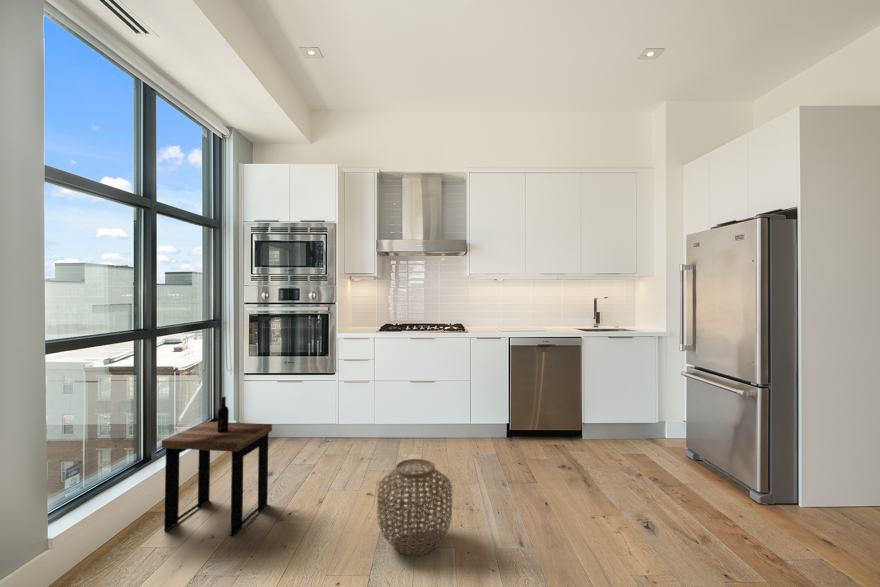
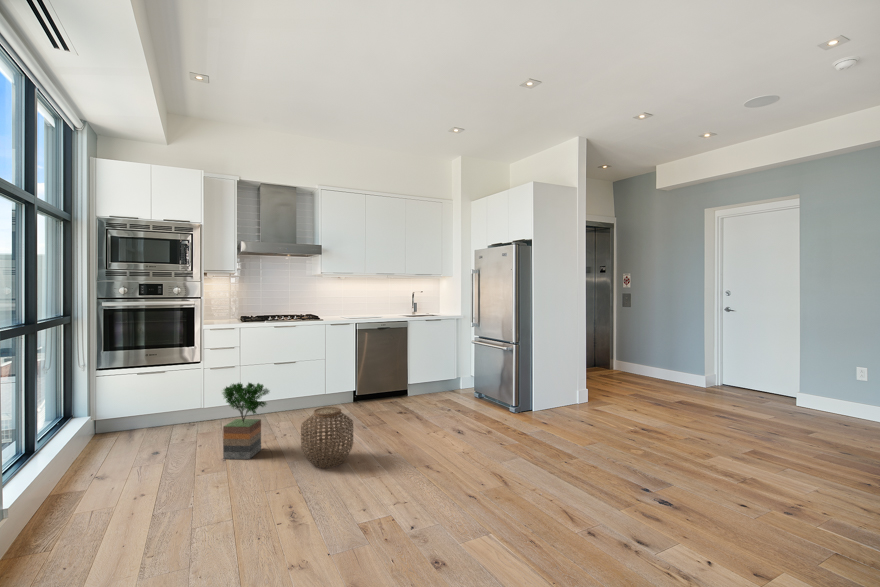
side table: present [162,396,272,536] -> none [105,380,190,497]
potted tree: none [307,405,369,508] -> present [223,383,269,459]

